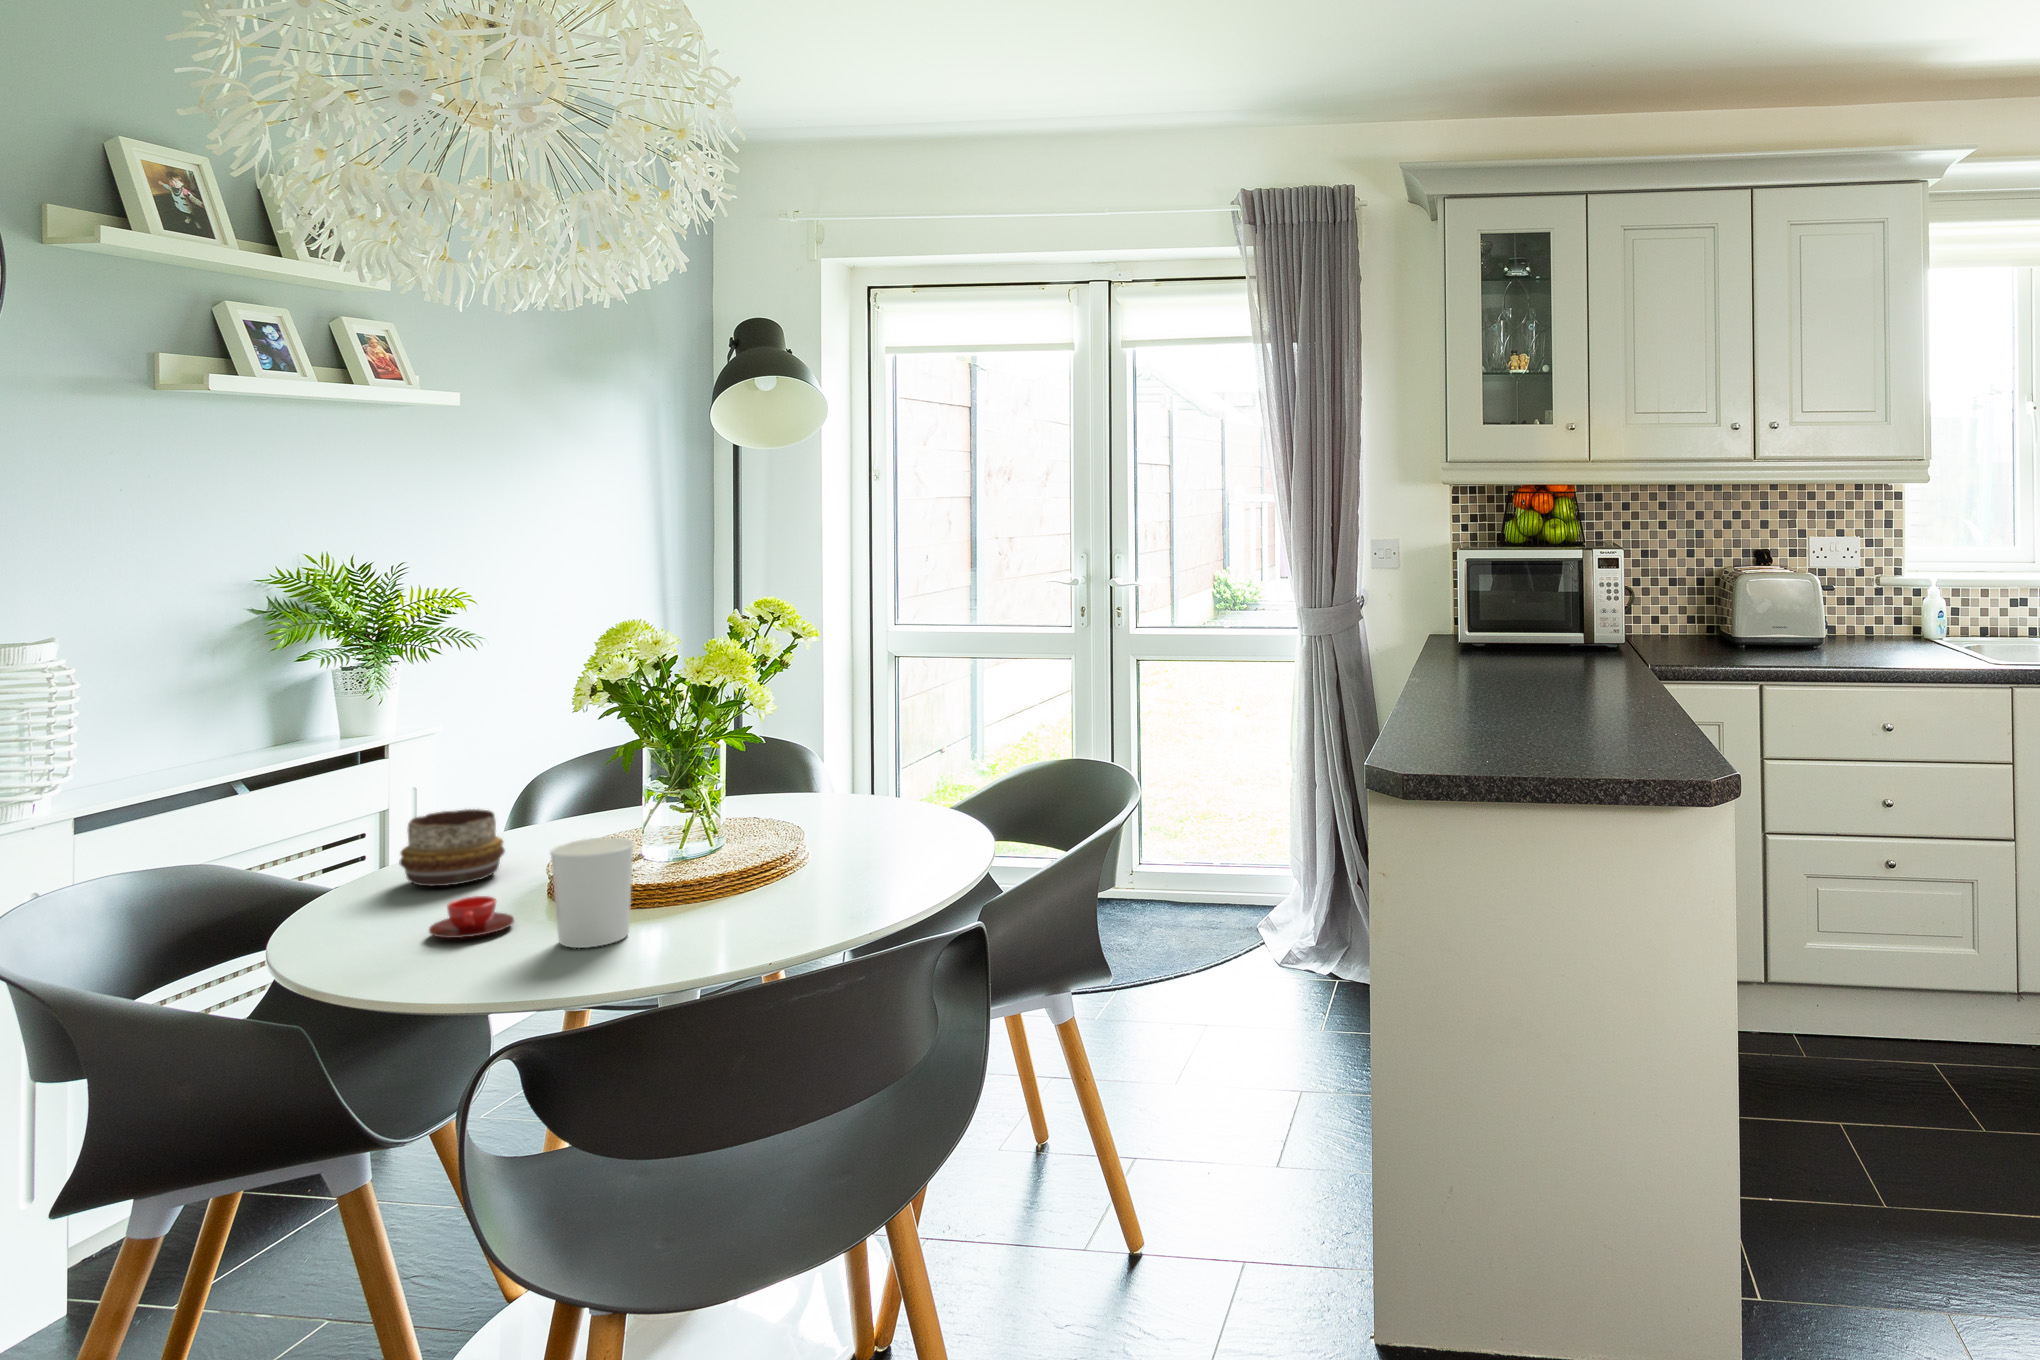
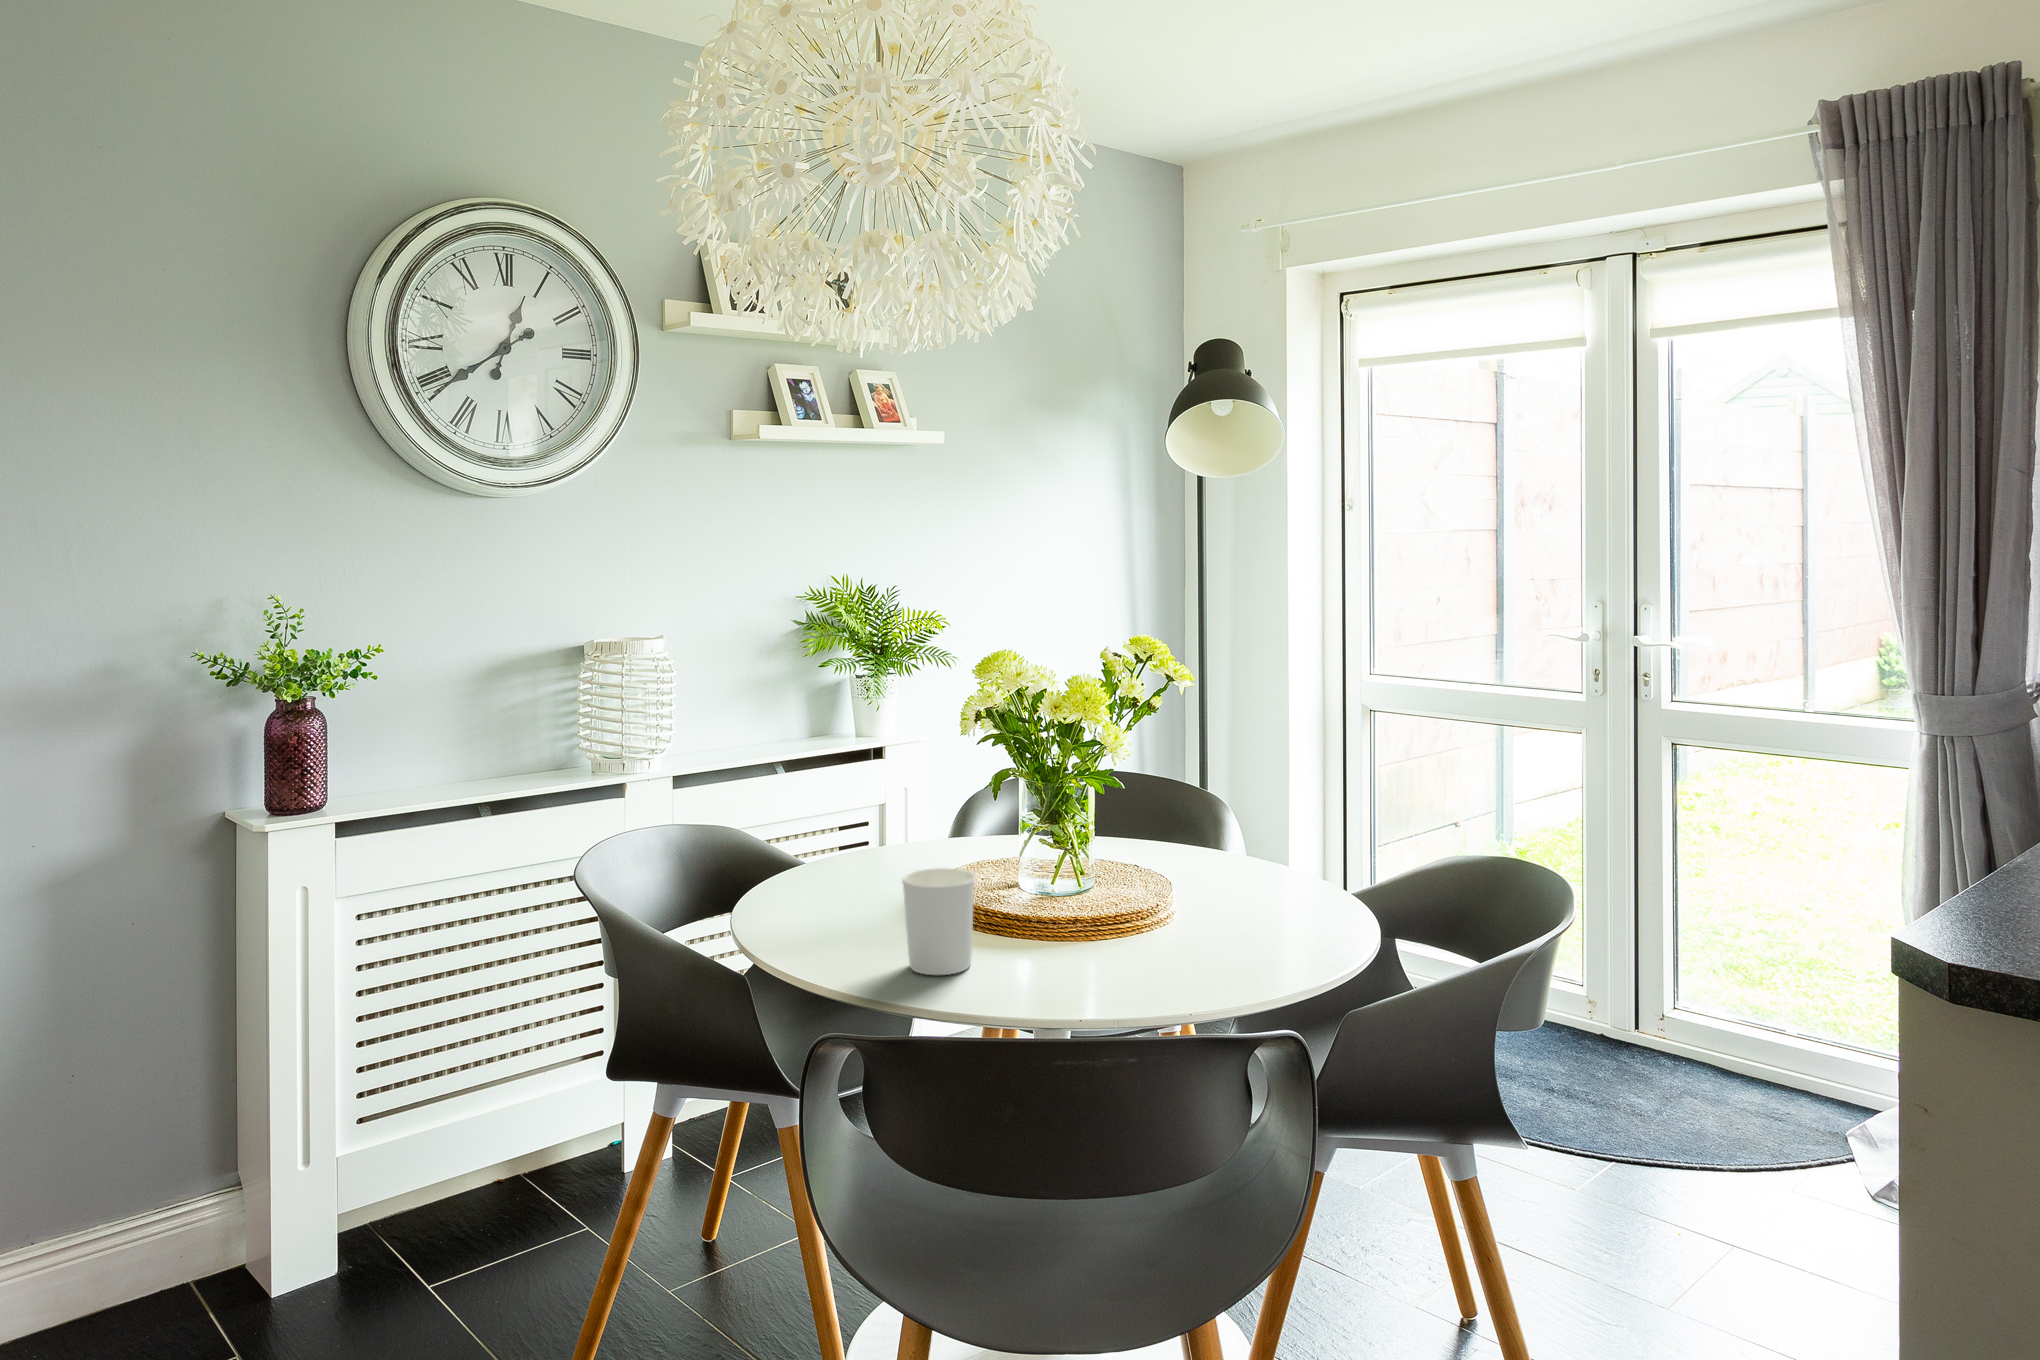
decorative bowl: present [399,809,505,886] -> none [835,819,918,889]
teacup: present [429,896,514,938] -> none [822,907,891,945]

